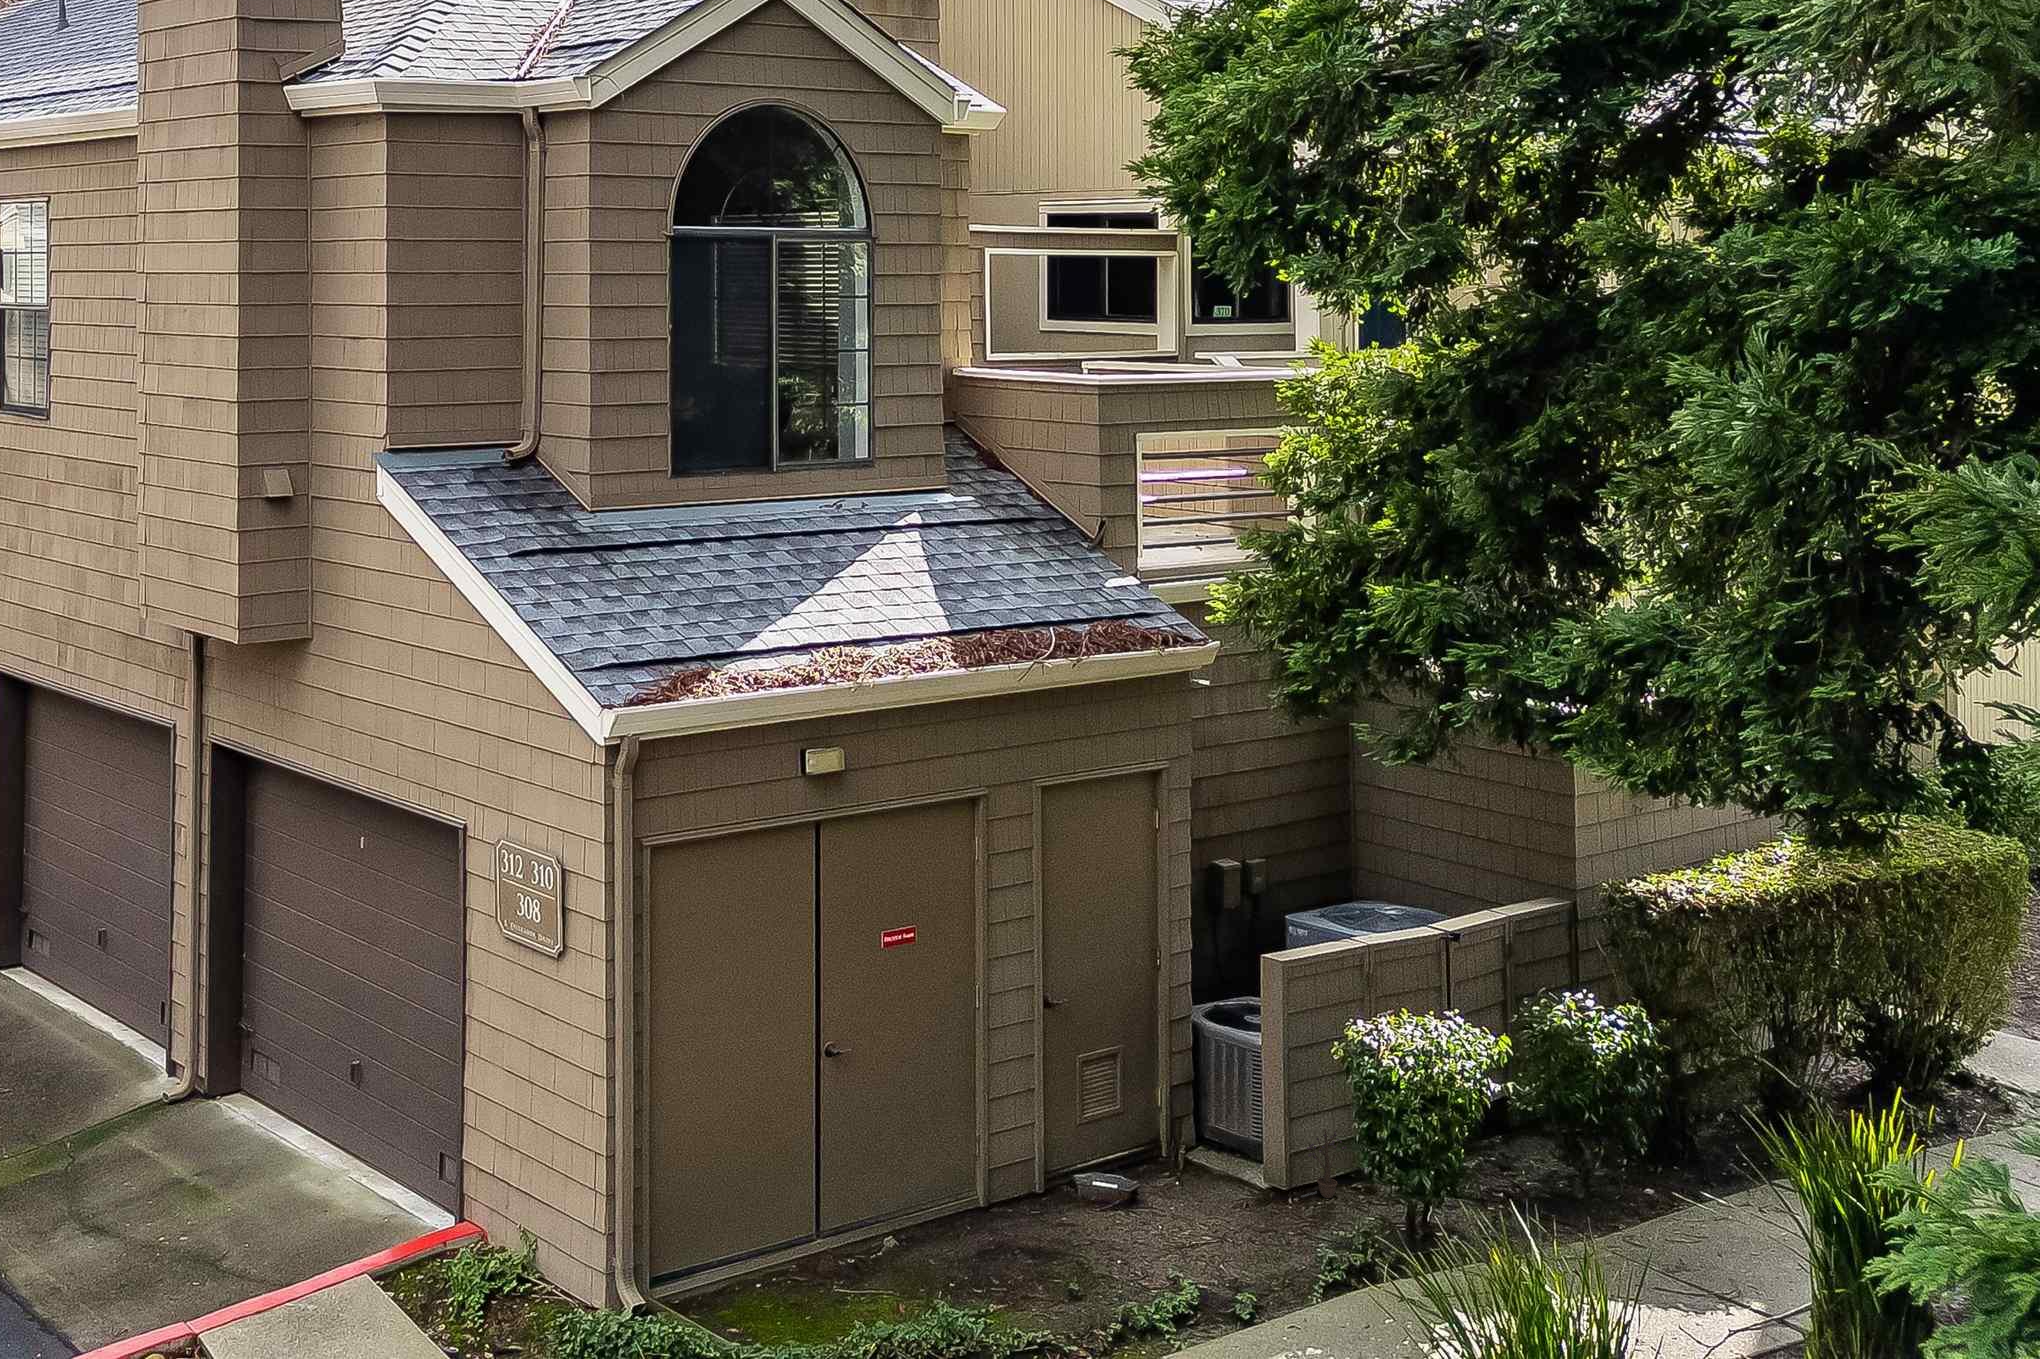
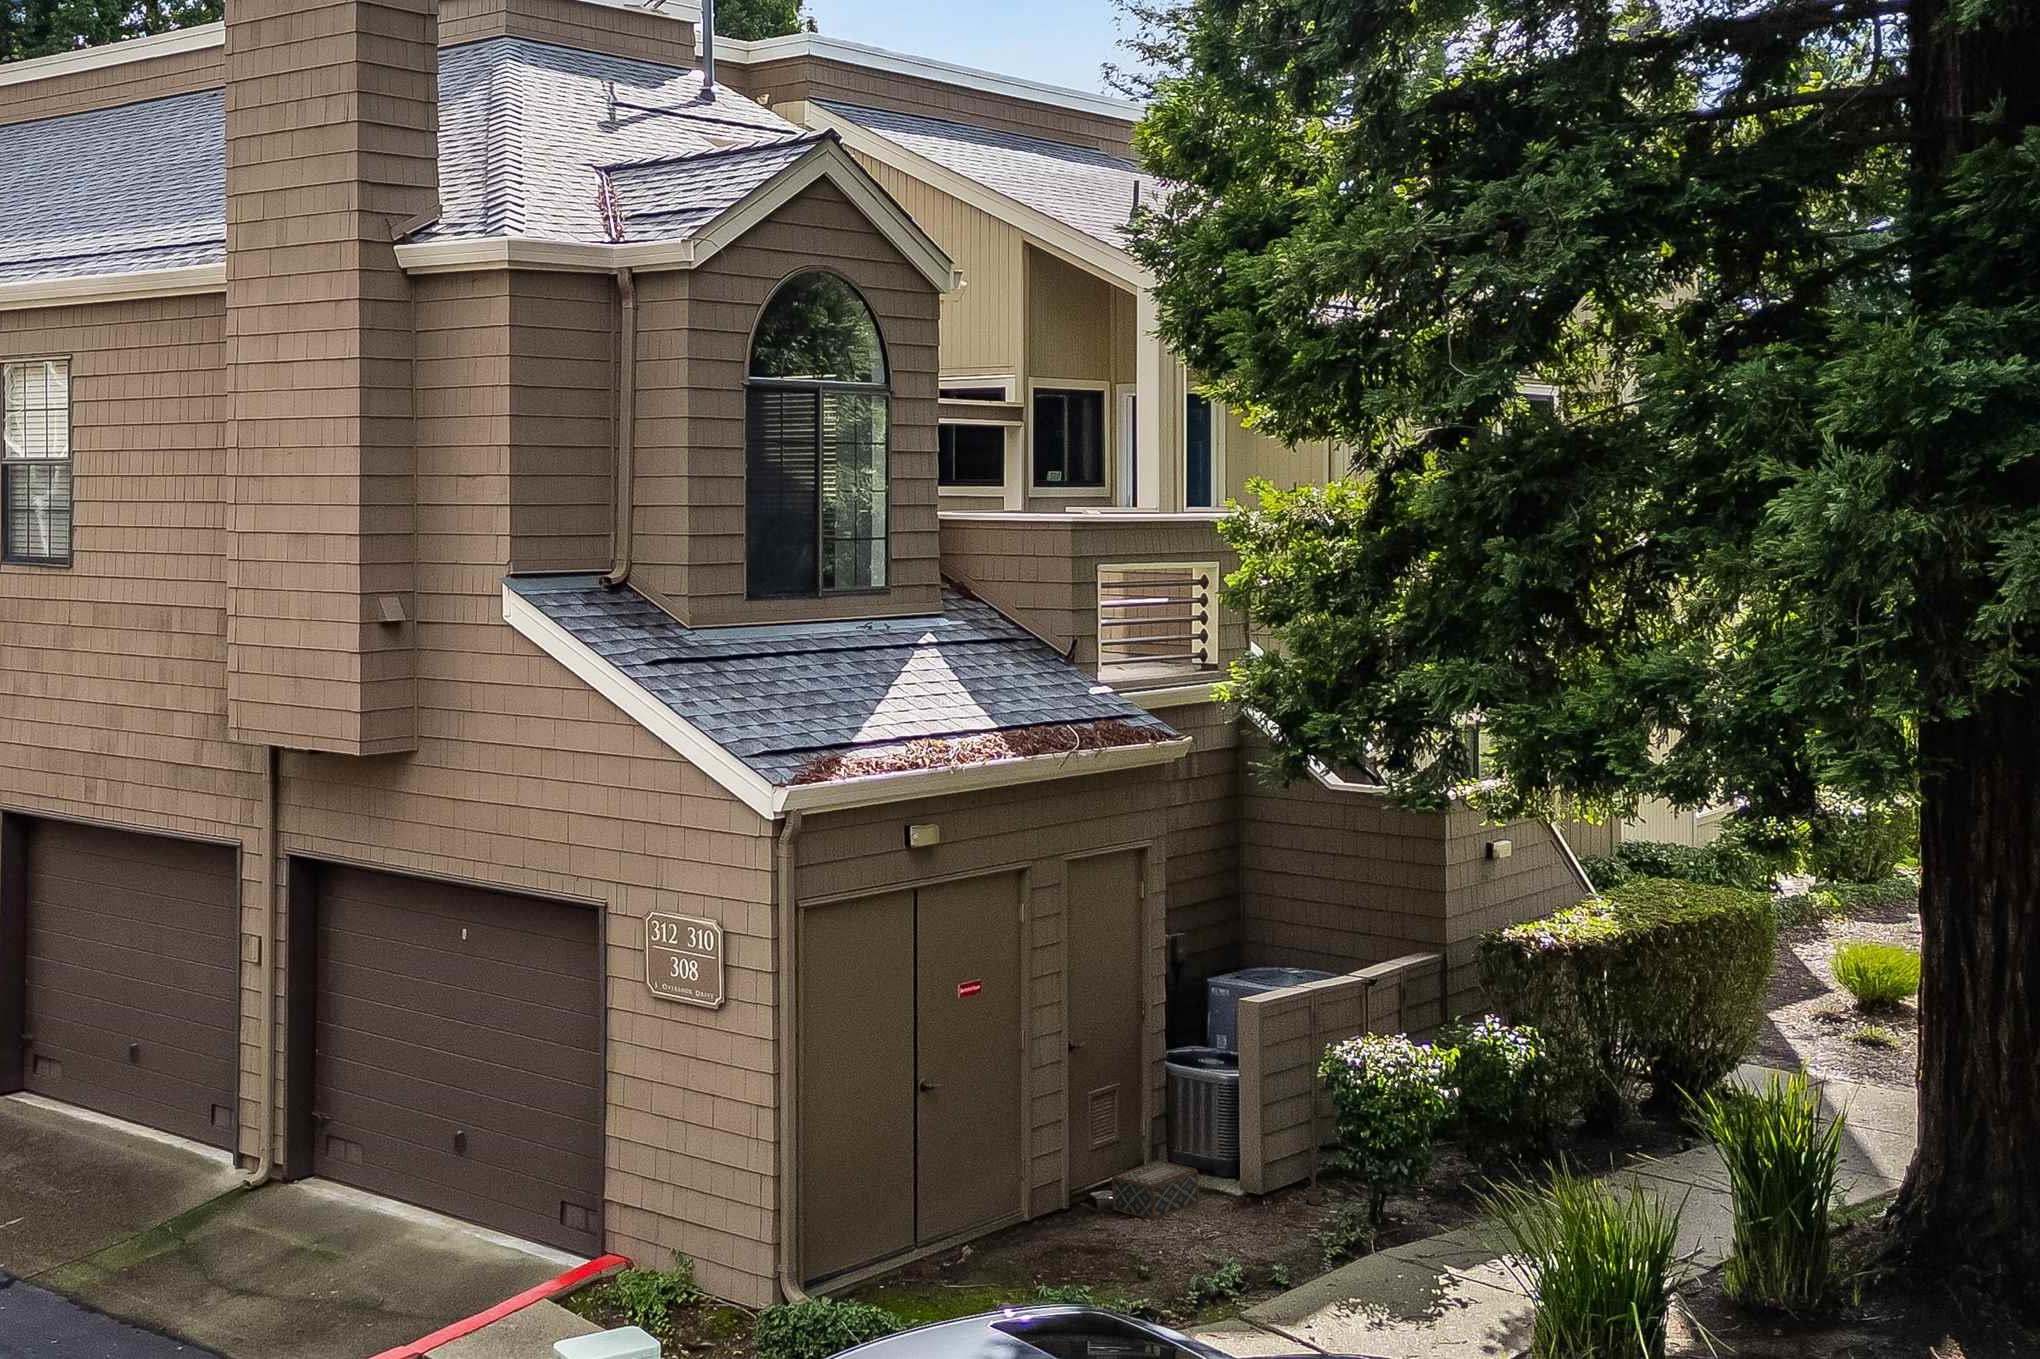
woven basket: none [1081,1124,1190,1199] -> present [1112,1160,1199,1220]

